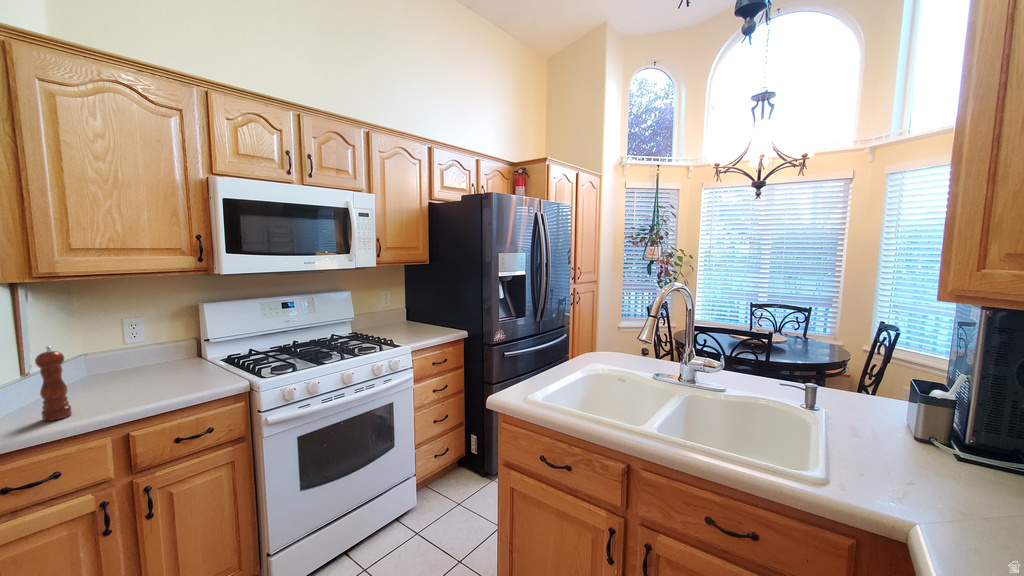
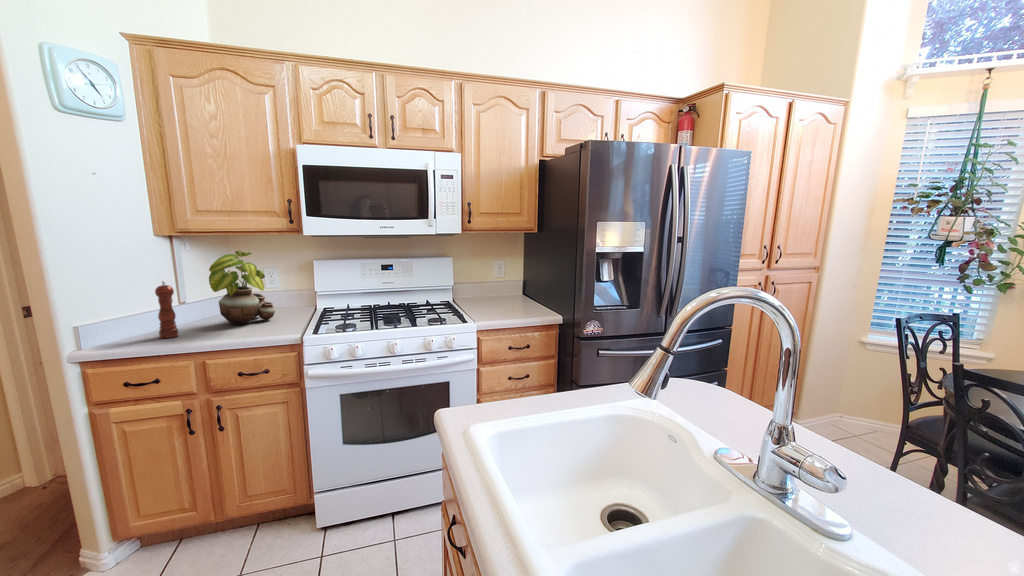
potted plant: none [97,298,181,388] -> present [209,251,276,325]

